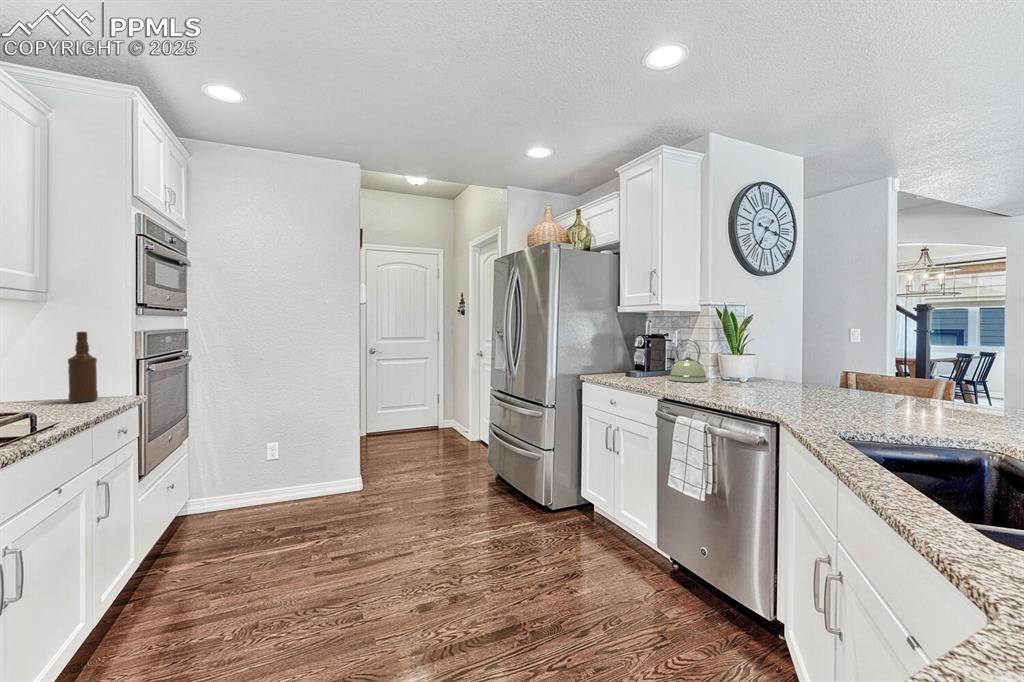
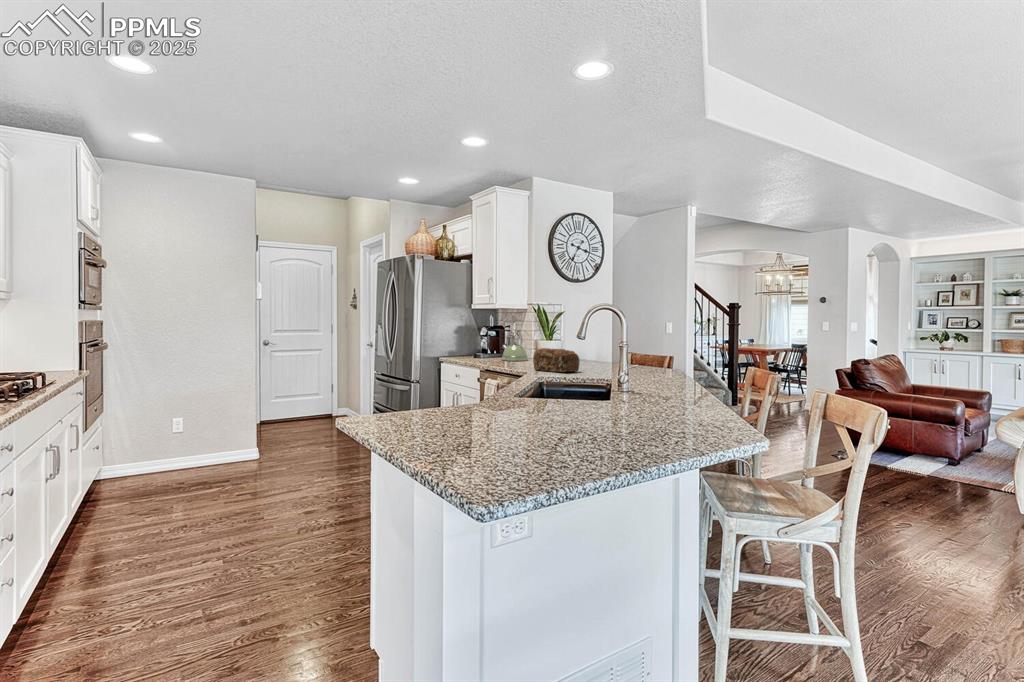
bottle: present [68,332,98,402] -> none [34,321,55,373]
bread loaf: none [760,370,848,412] -> present [533,348,579,372]

